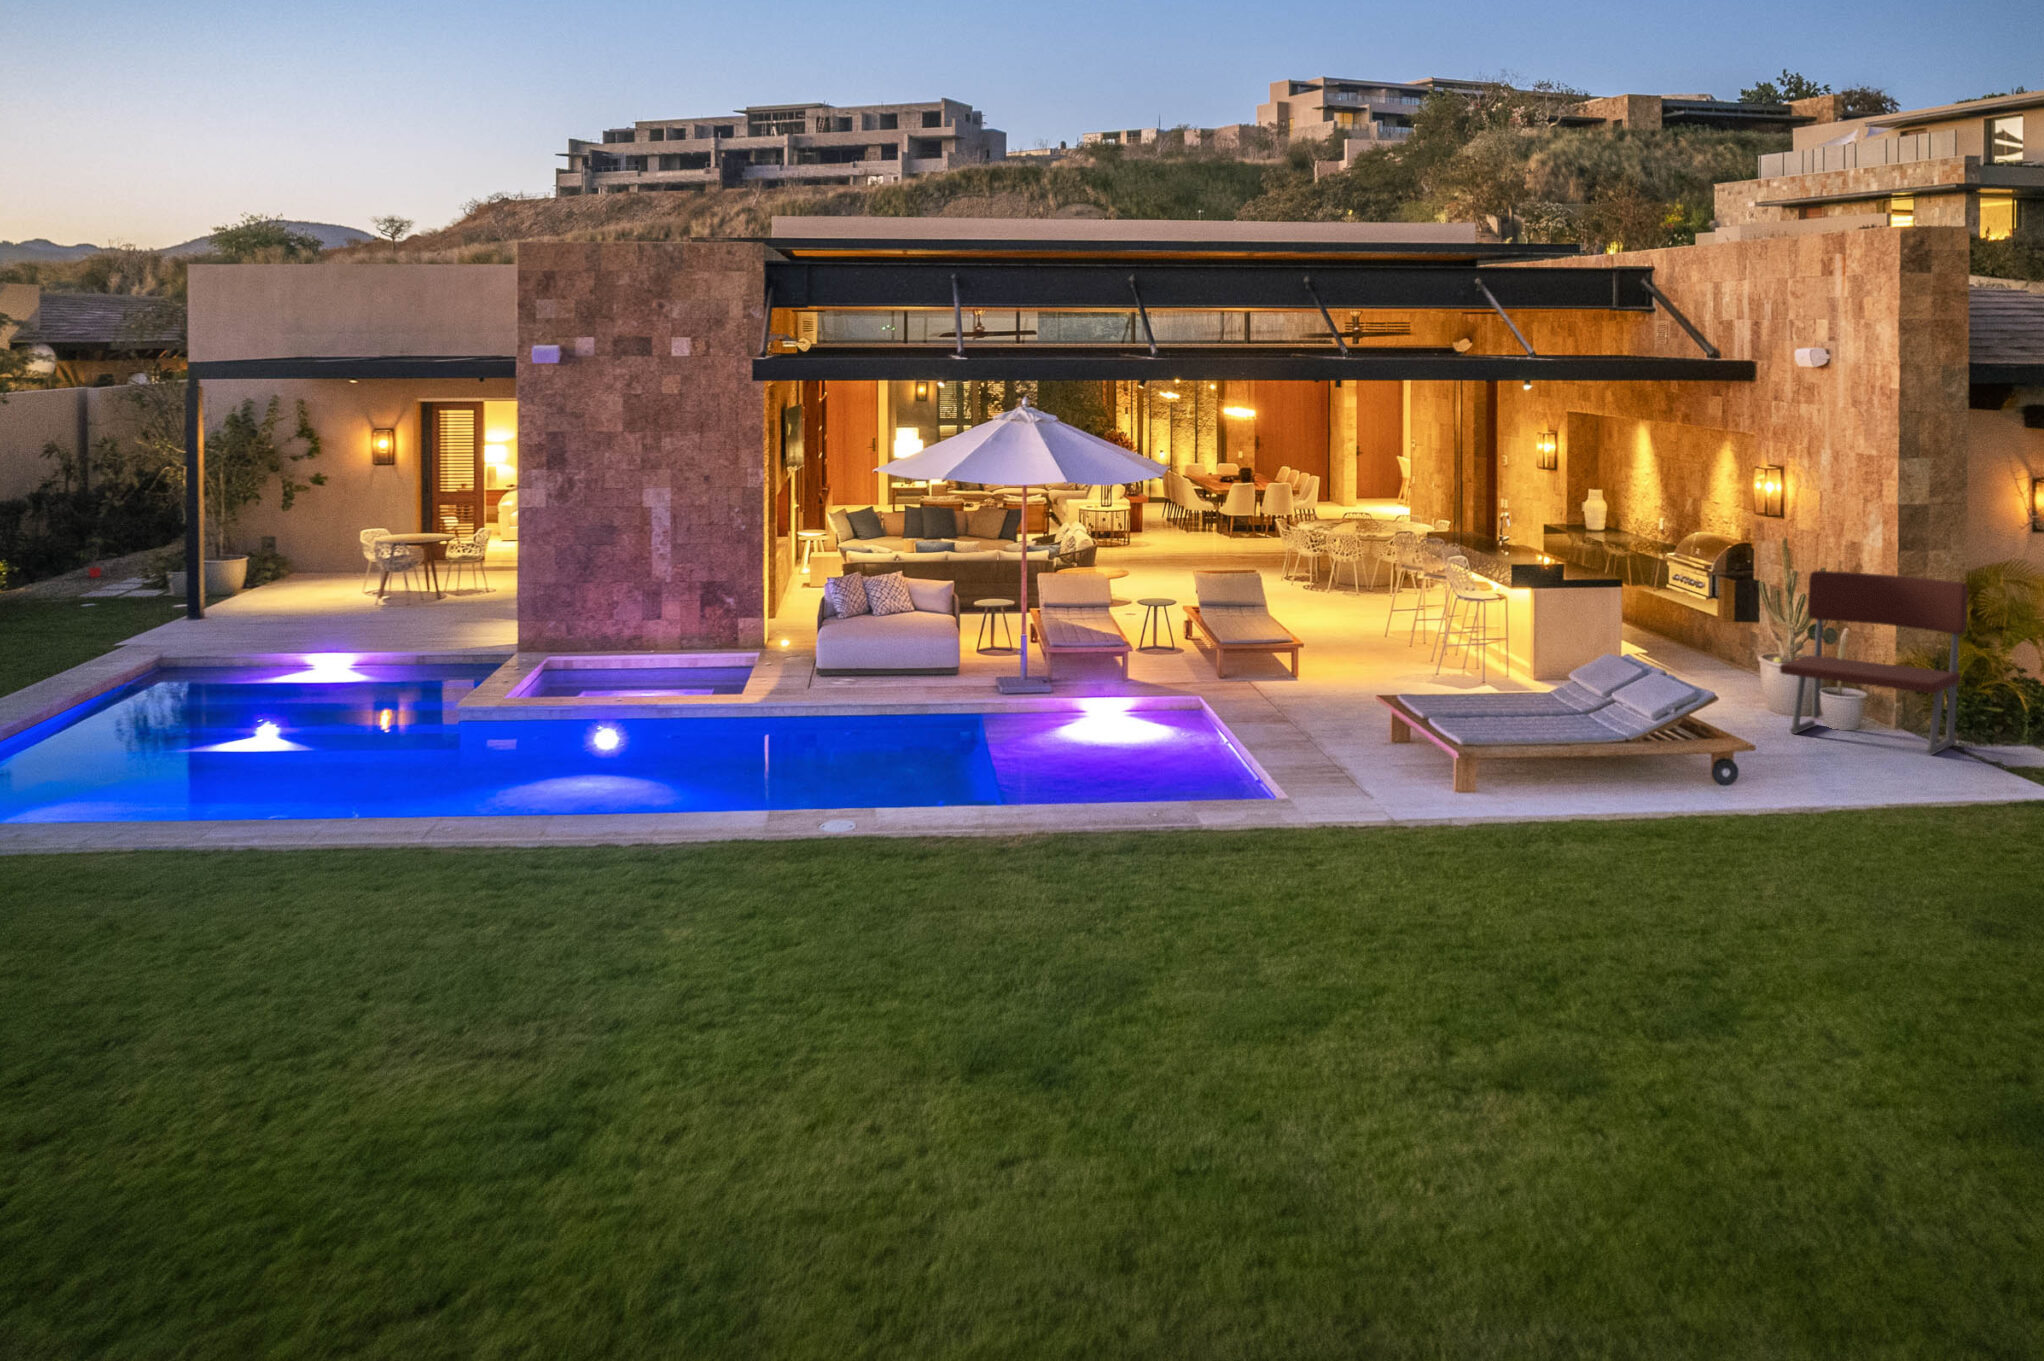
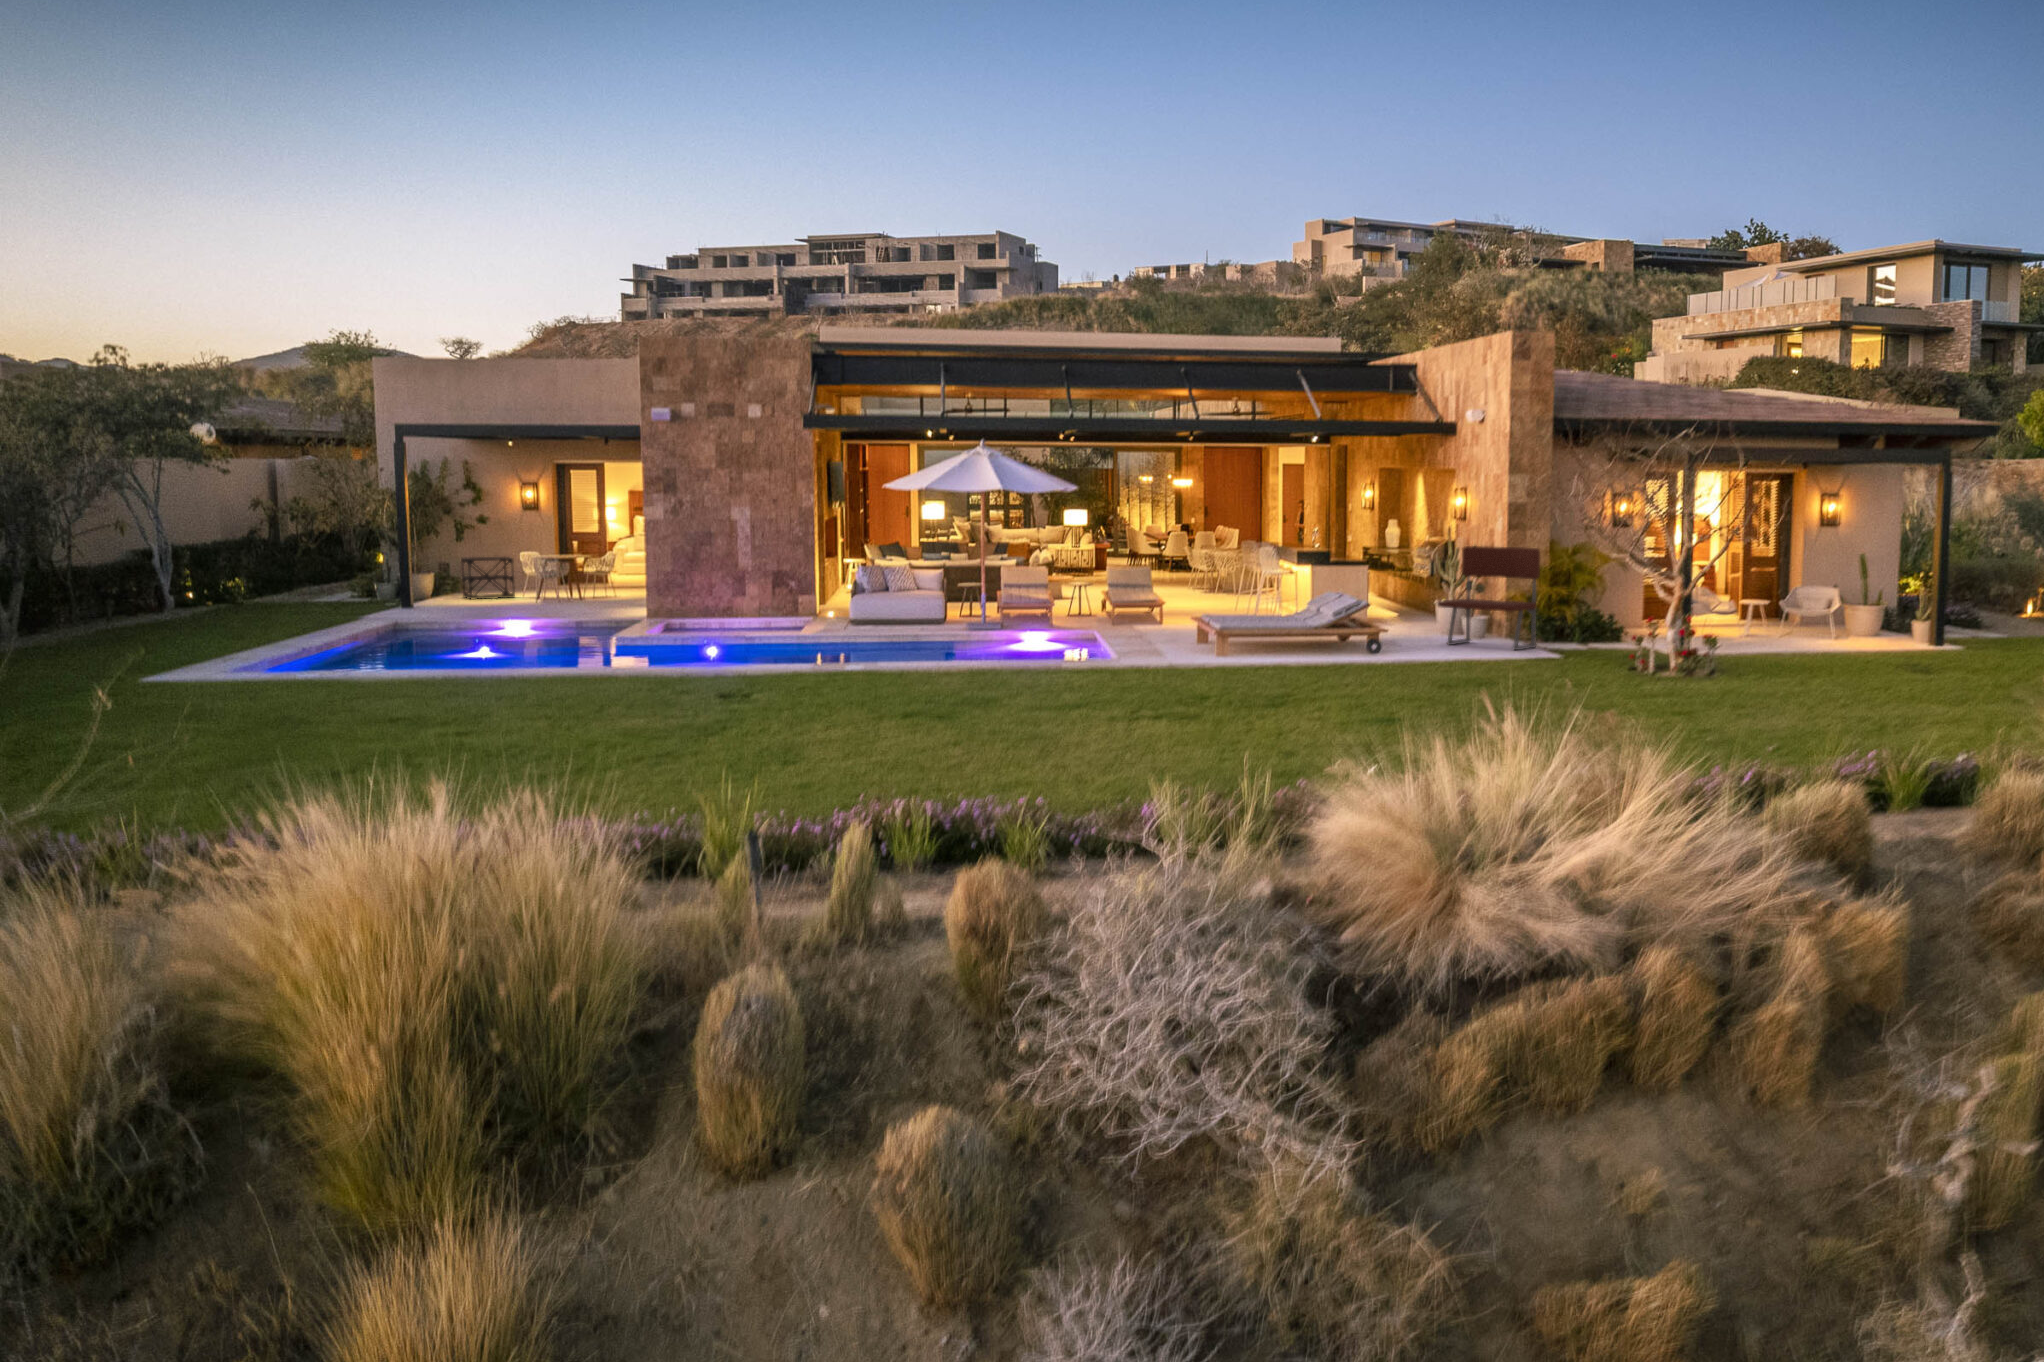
side table: none [289,524,357,585] -> present [461,557,515,599]
potted plant: present [80,538,117,577] -> none [289,566,324,597]

